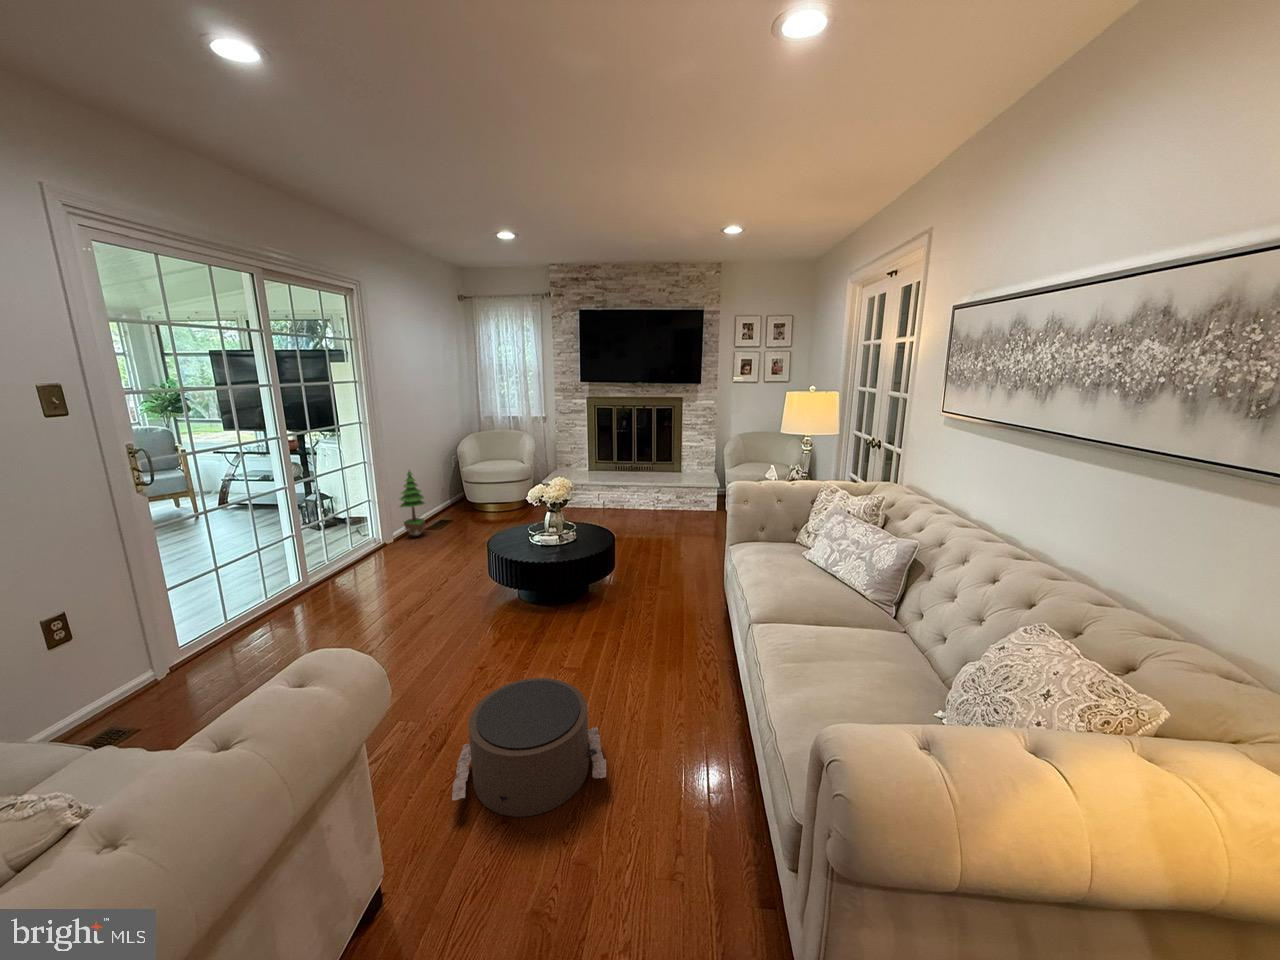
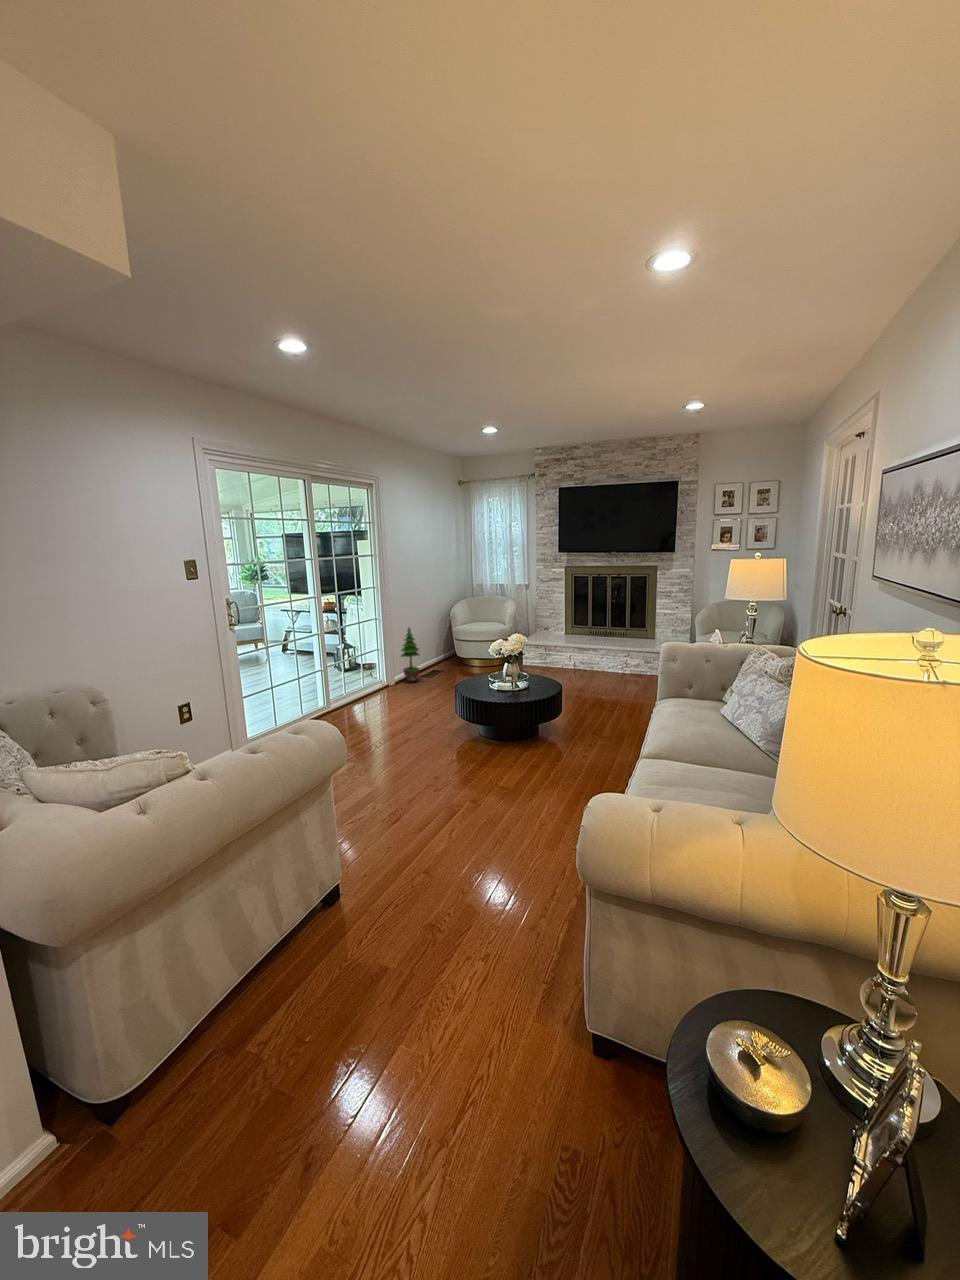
pouf: present [452,678,606,817] -> none [393,781,507,873]

